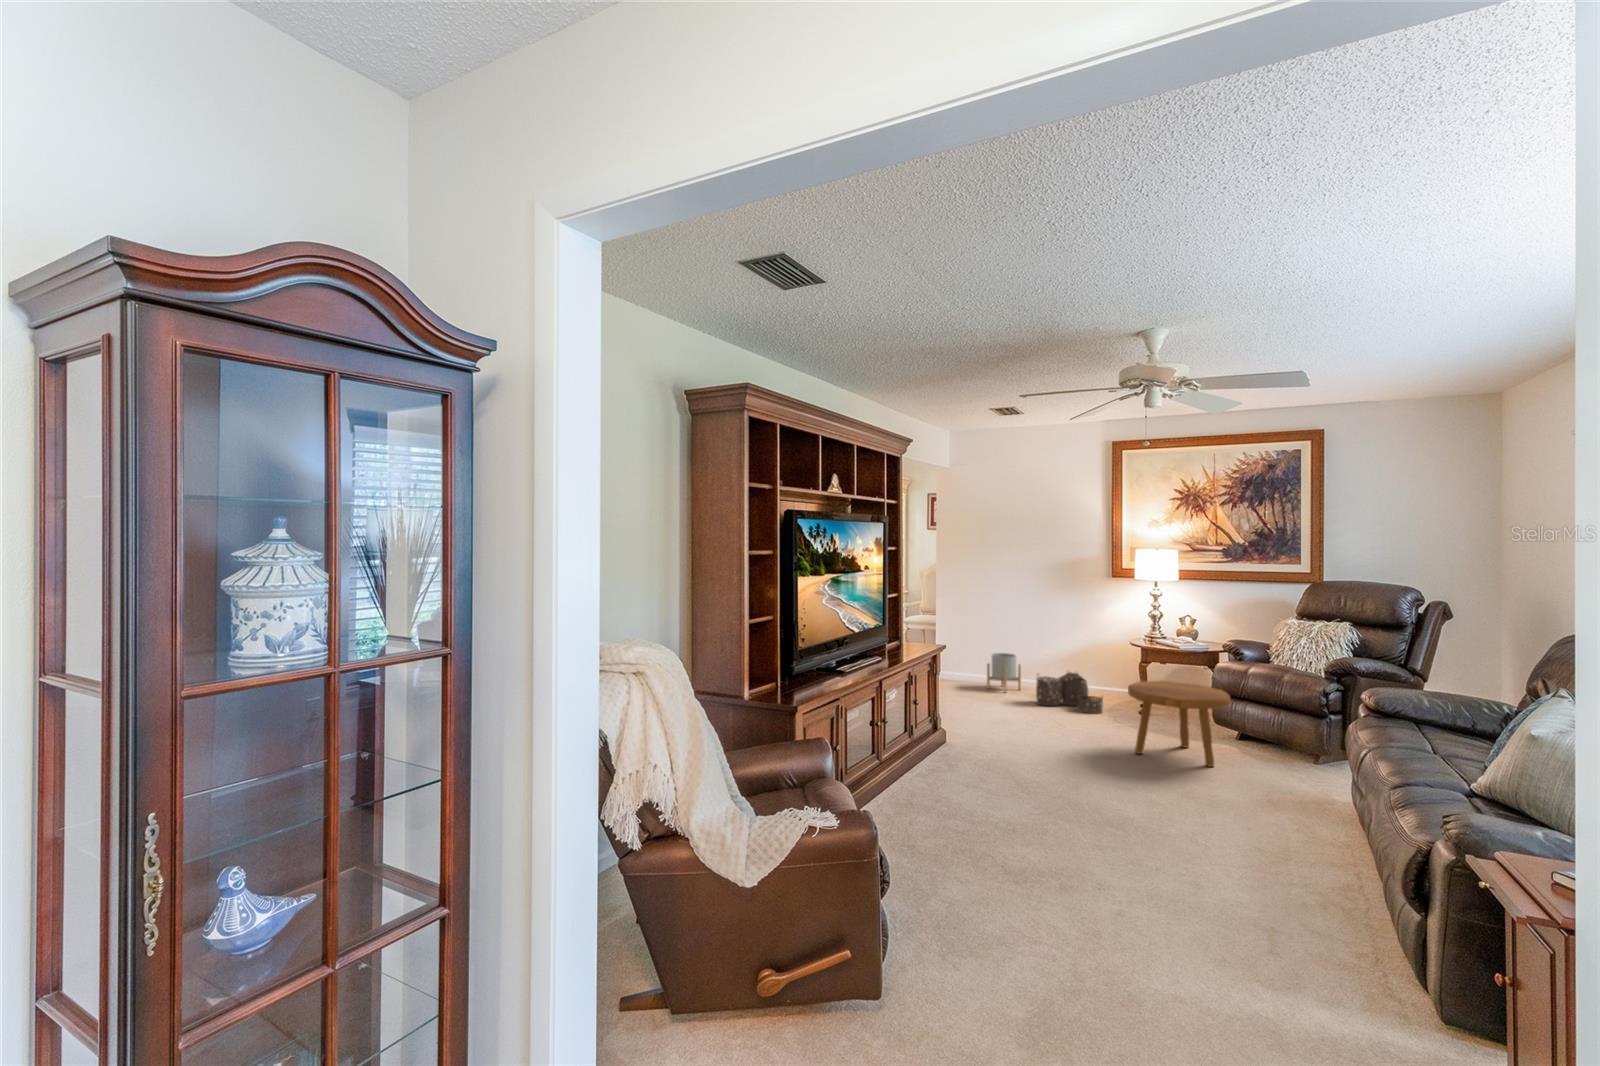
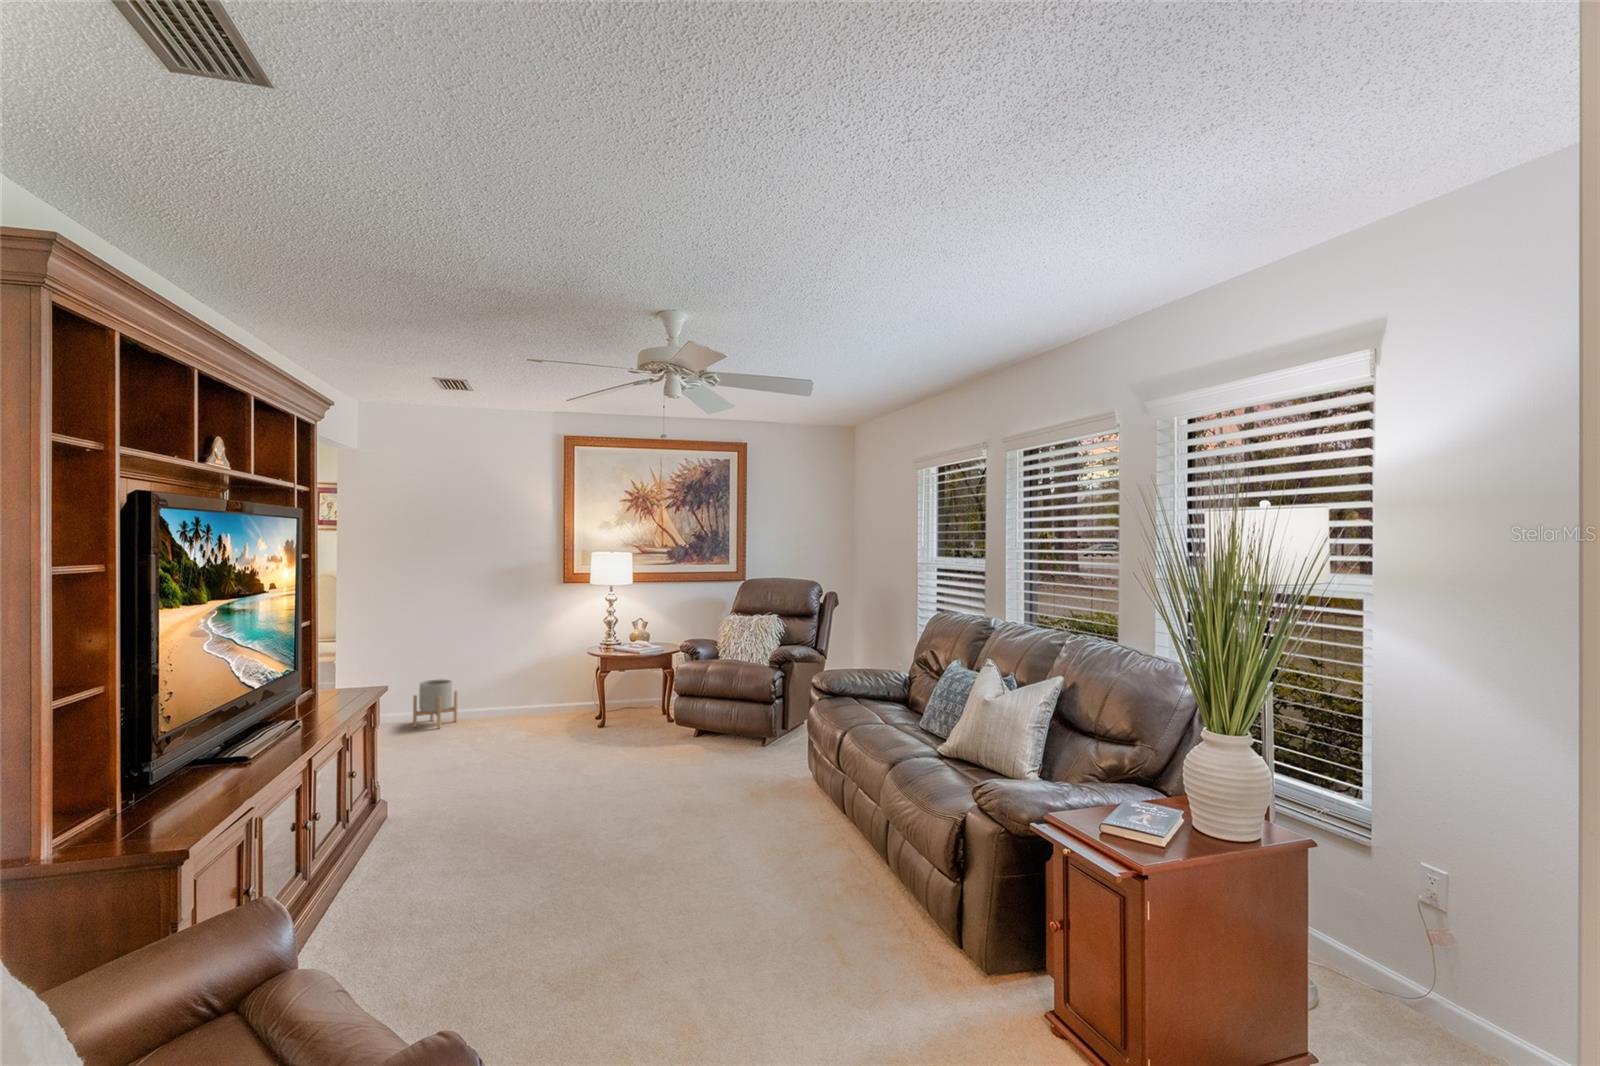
woven basket: present [1036,672,1103,713] -> none [483,689,561,736]
footstool: present [1128,681,1231,767] -> none [608,688,704,772]

